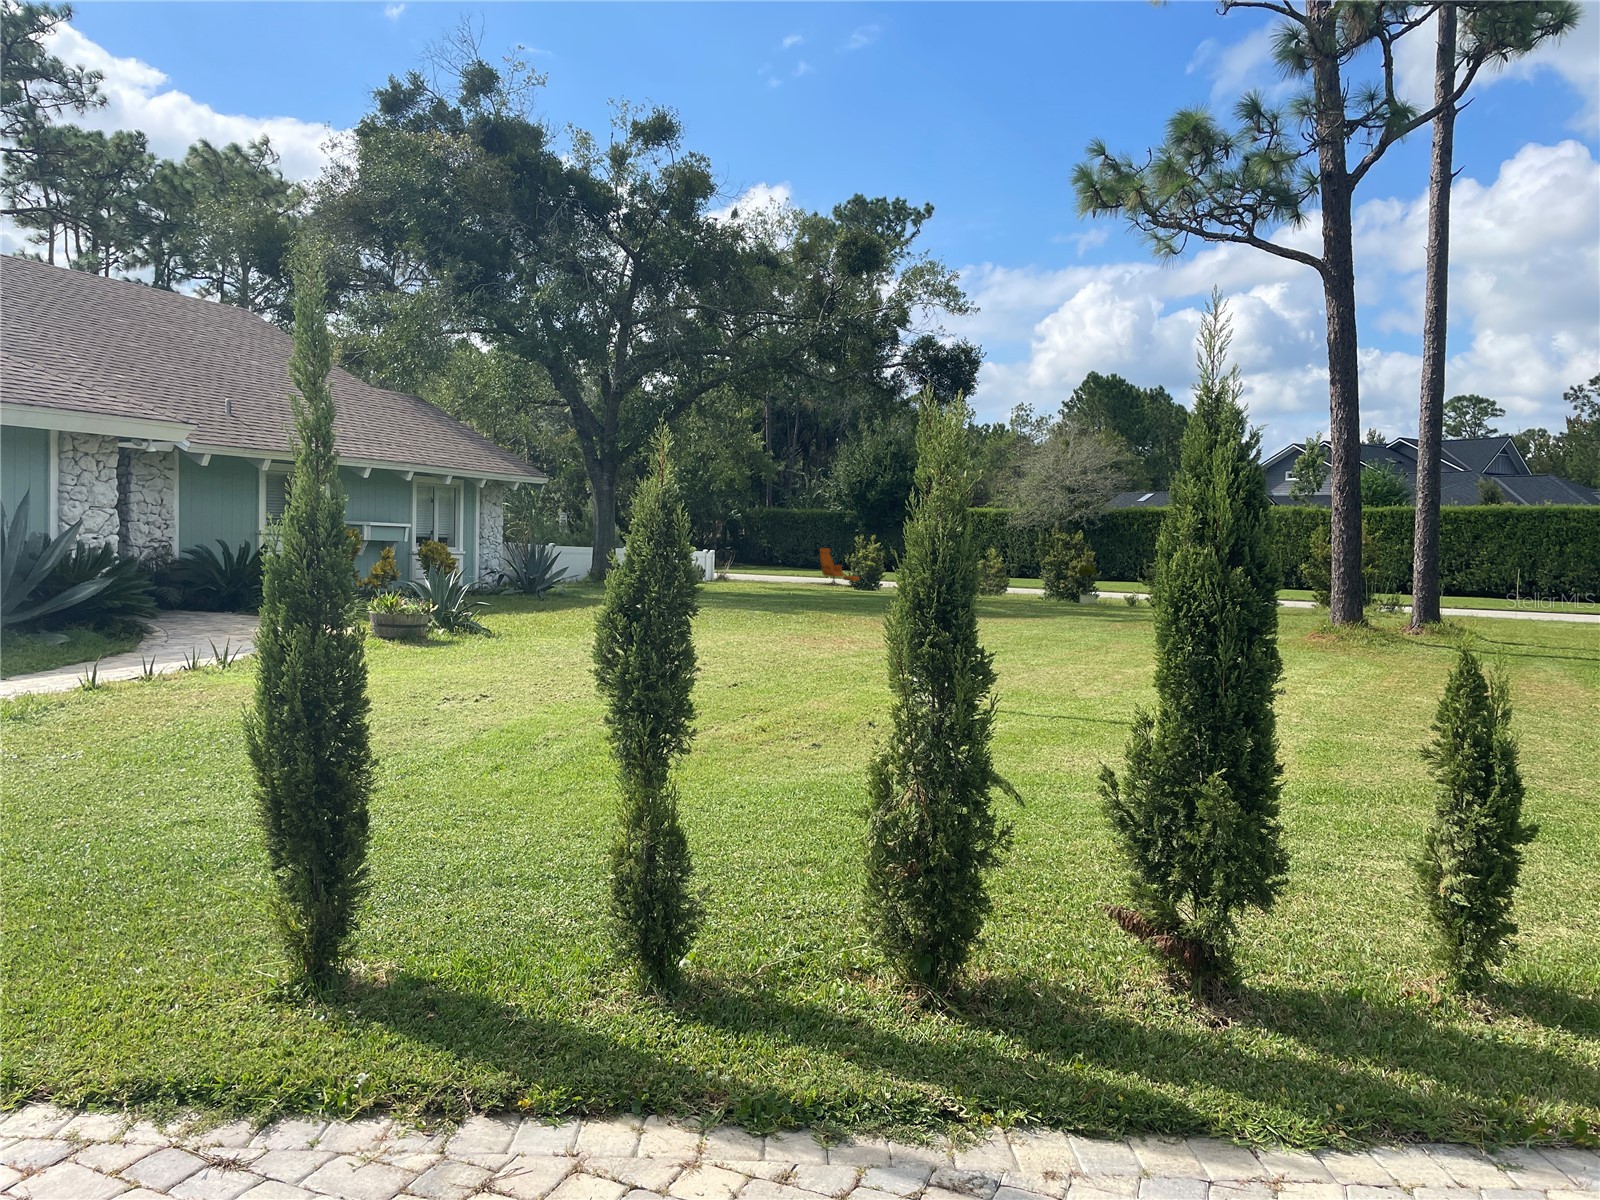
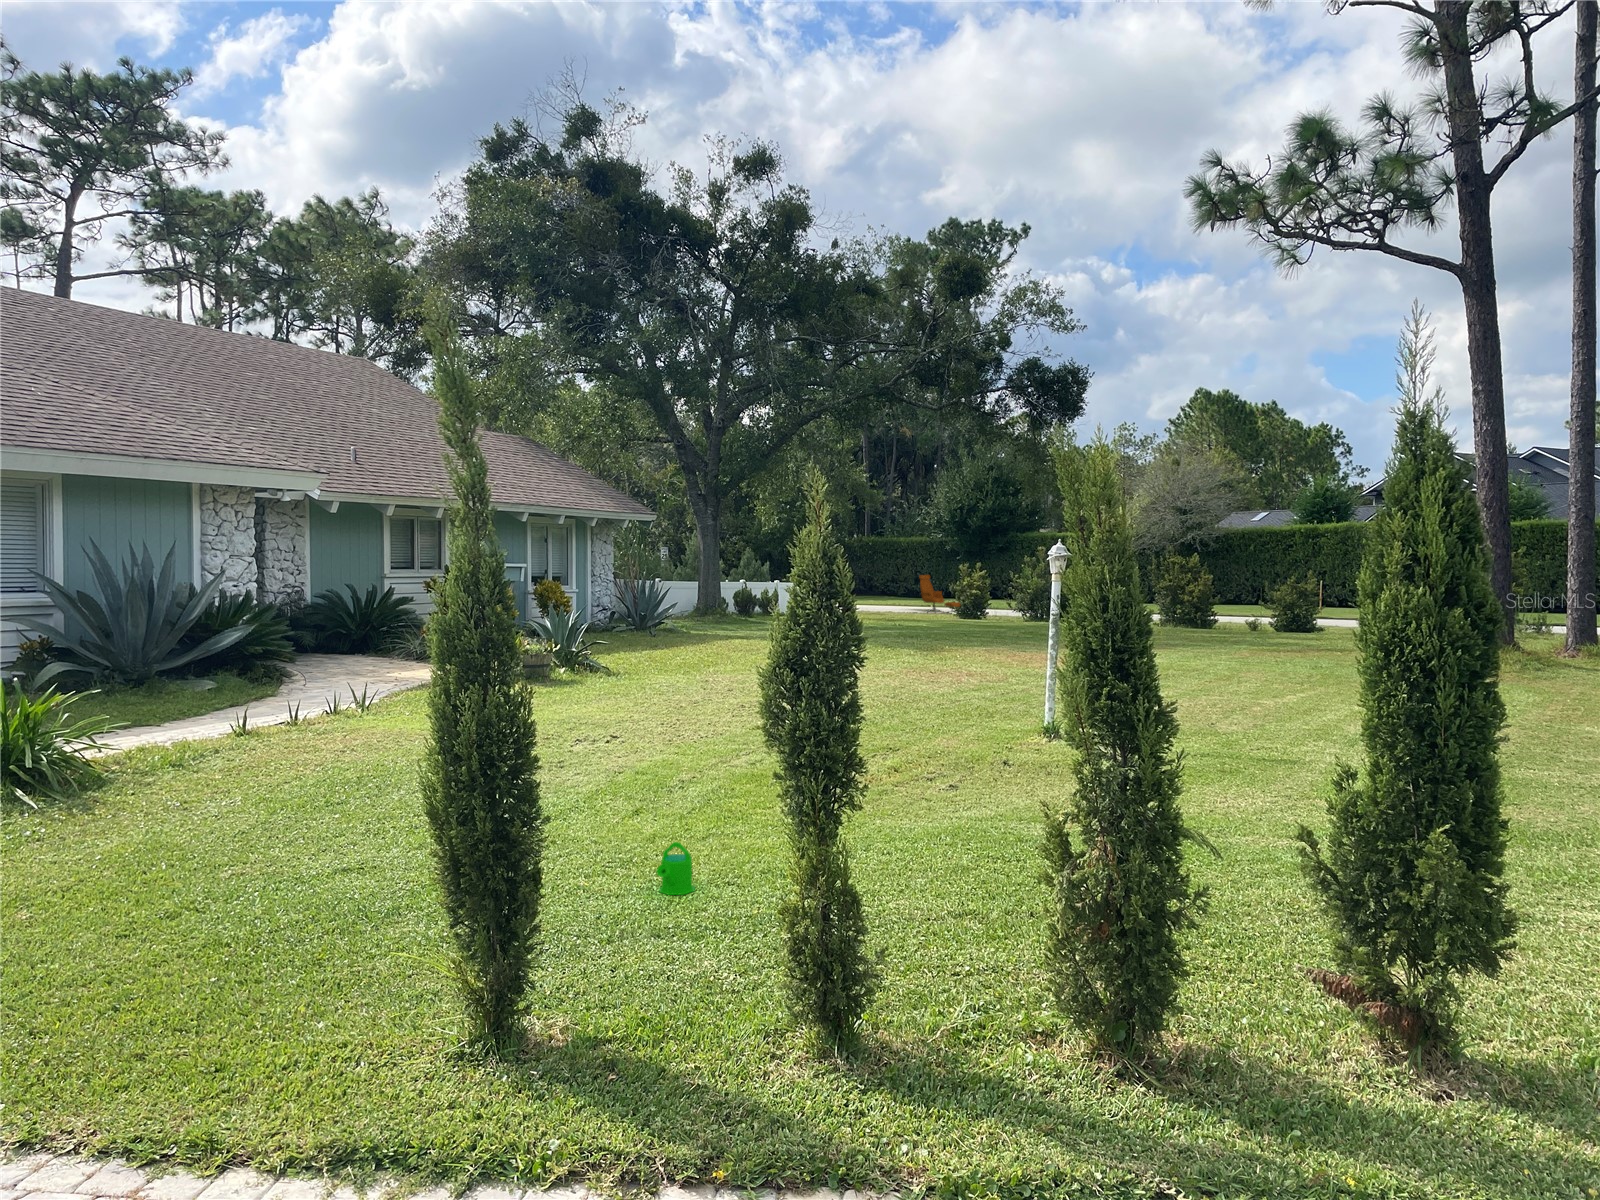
potted tree: present [1078,565,1096,604] -> none [1188,586,1208,627]
watering can: none [505,796,546,848] -> present [656,842,695,895]

